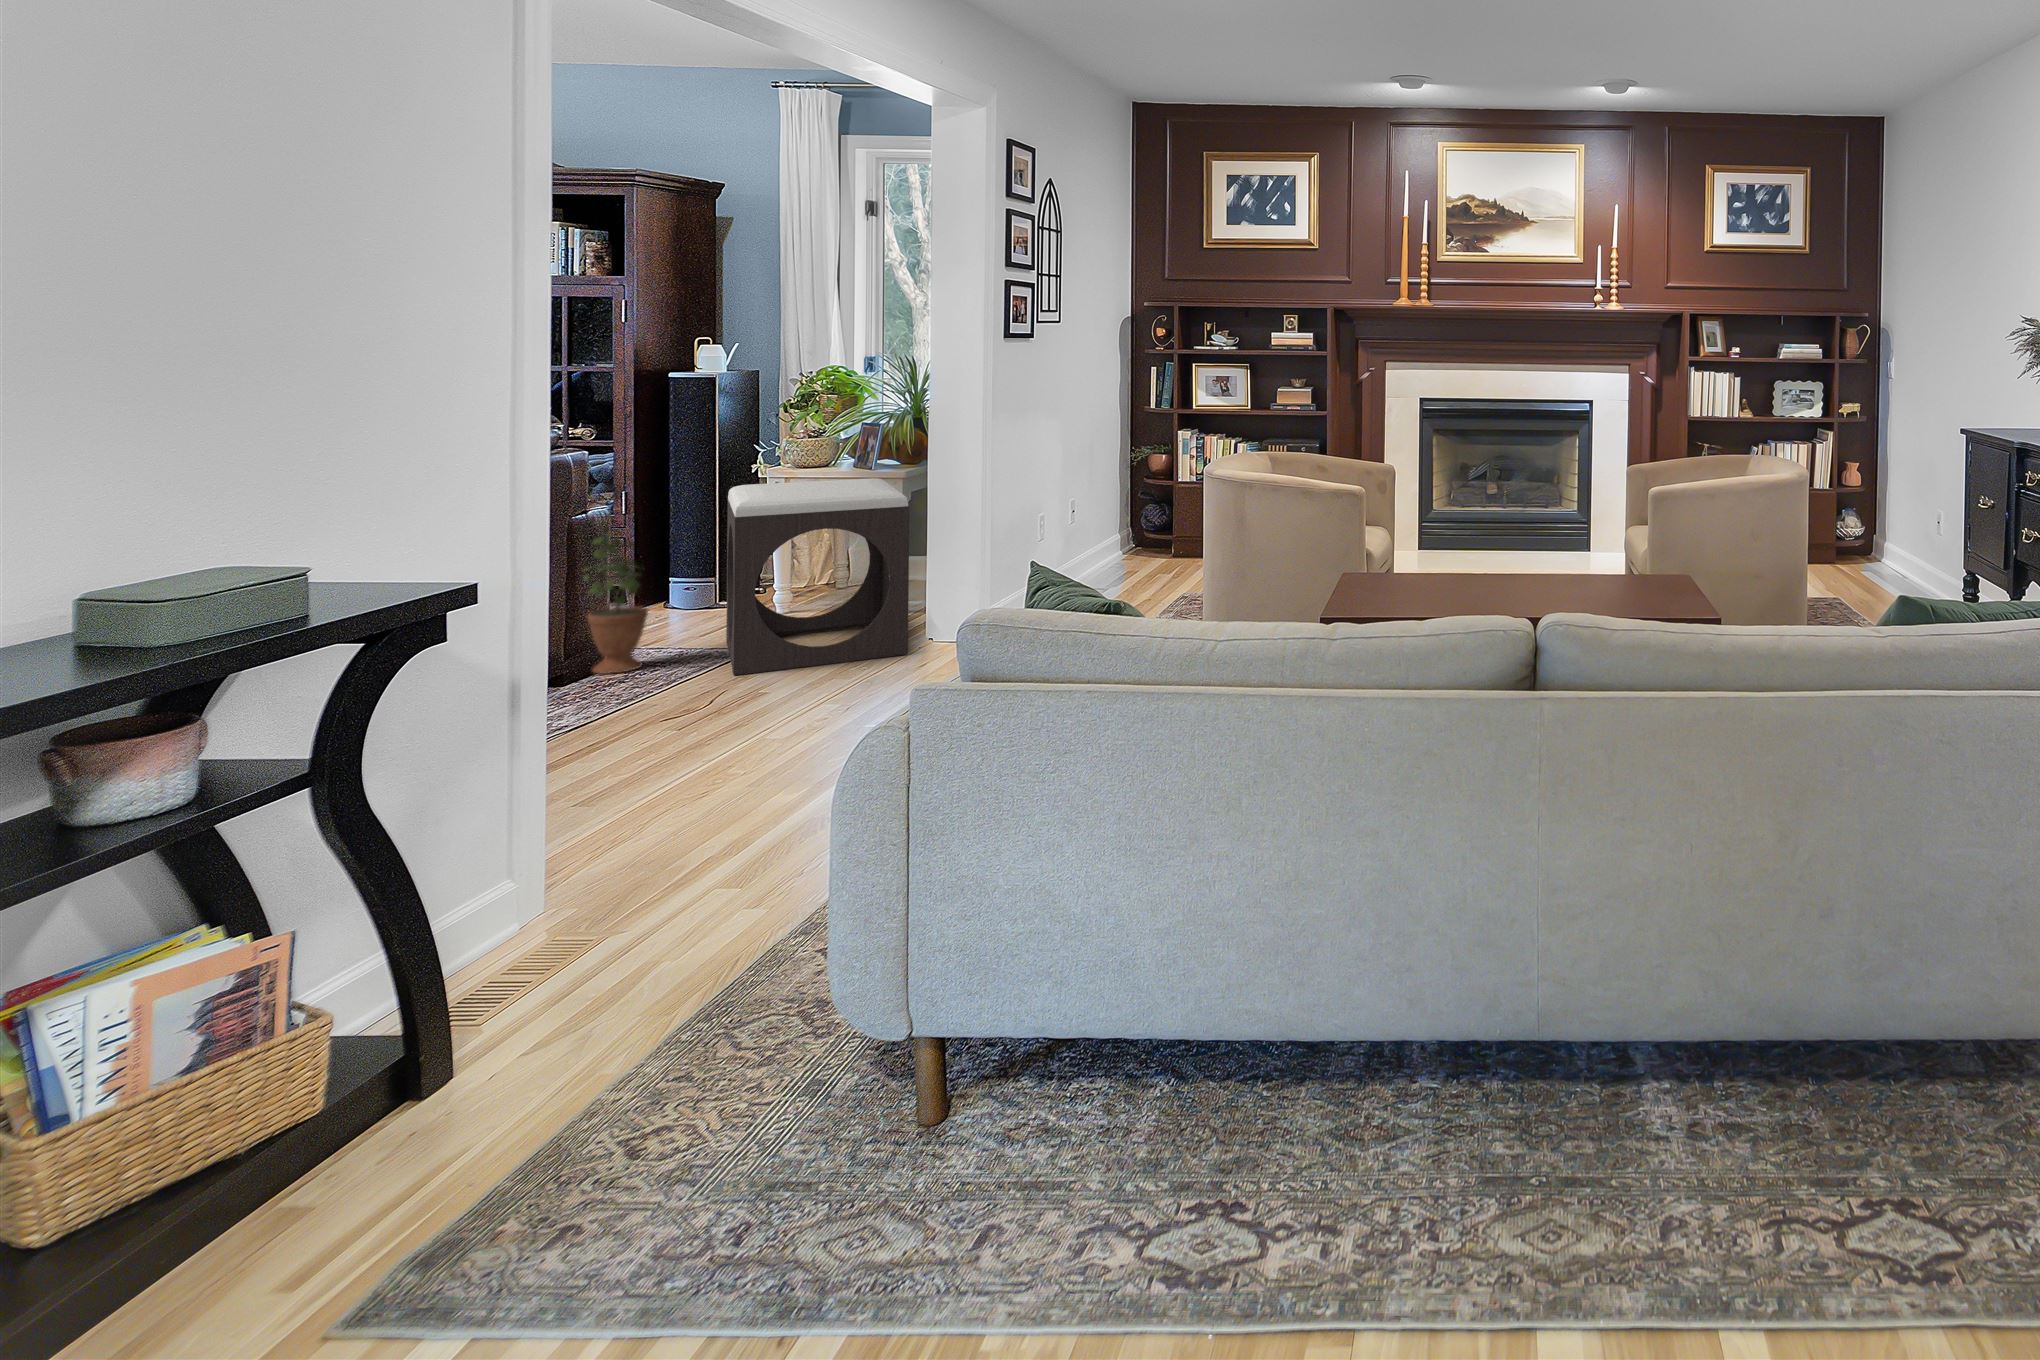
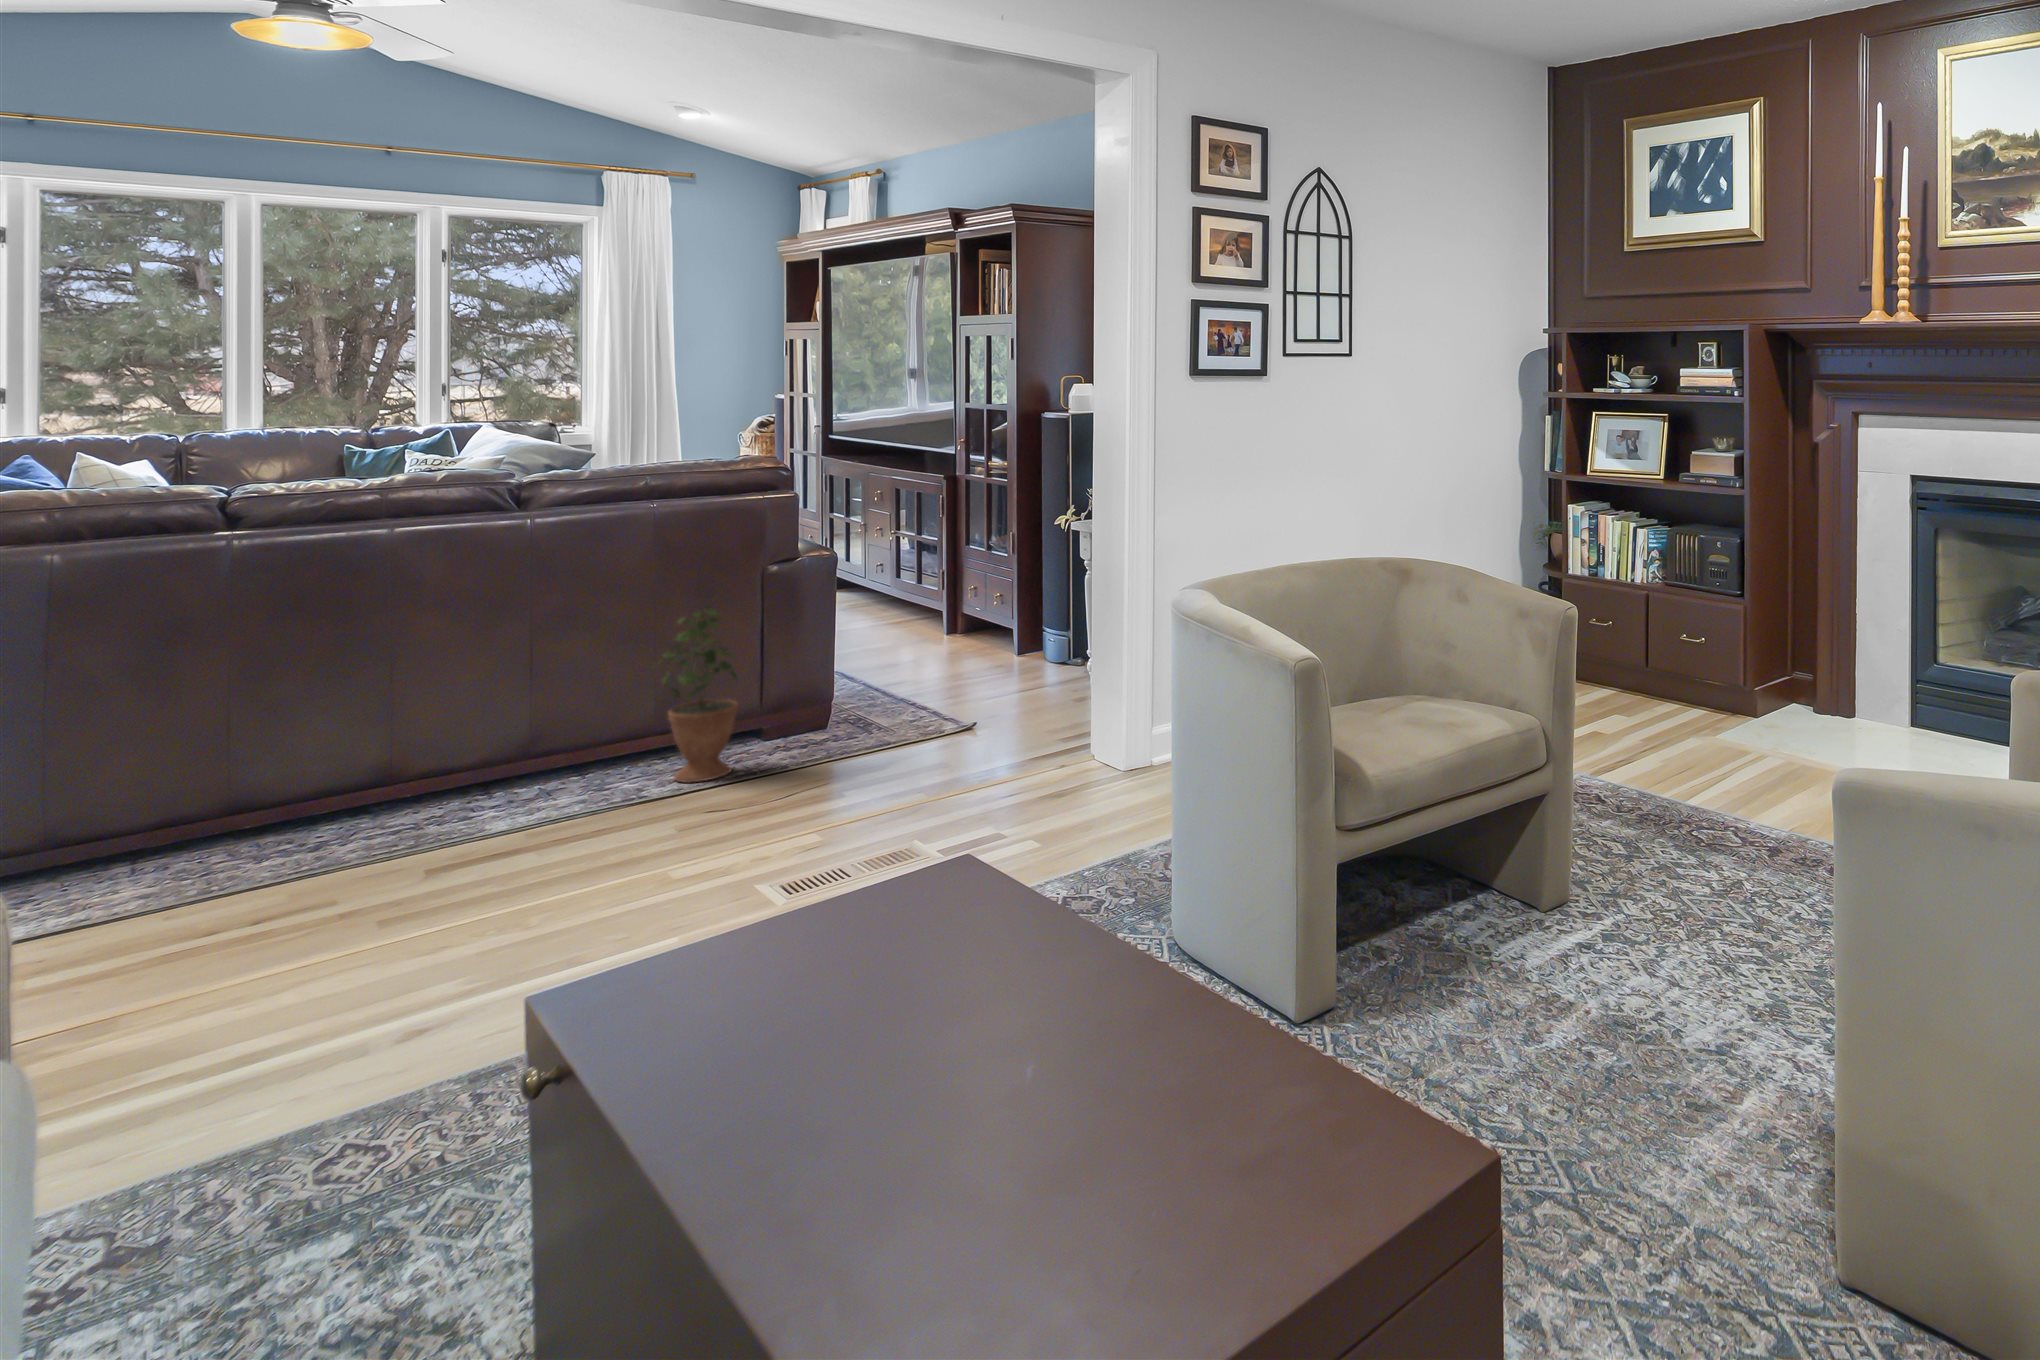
footstool: present [726,478,909,675] -> none [737,562,1030,822]

